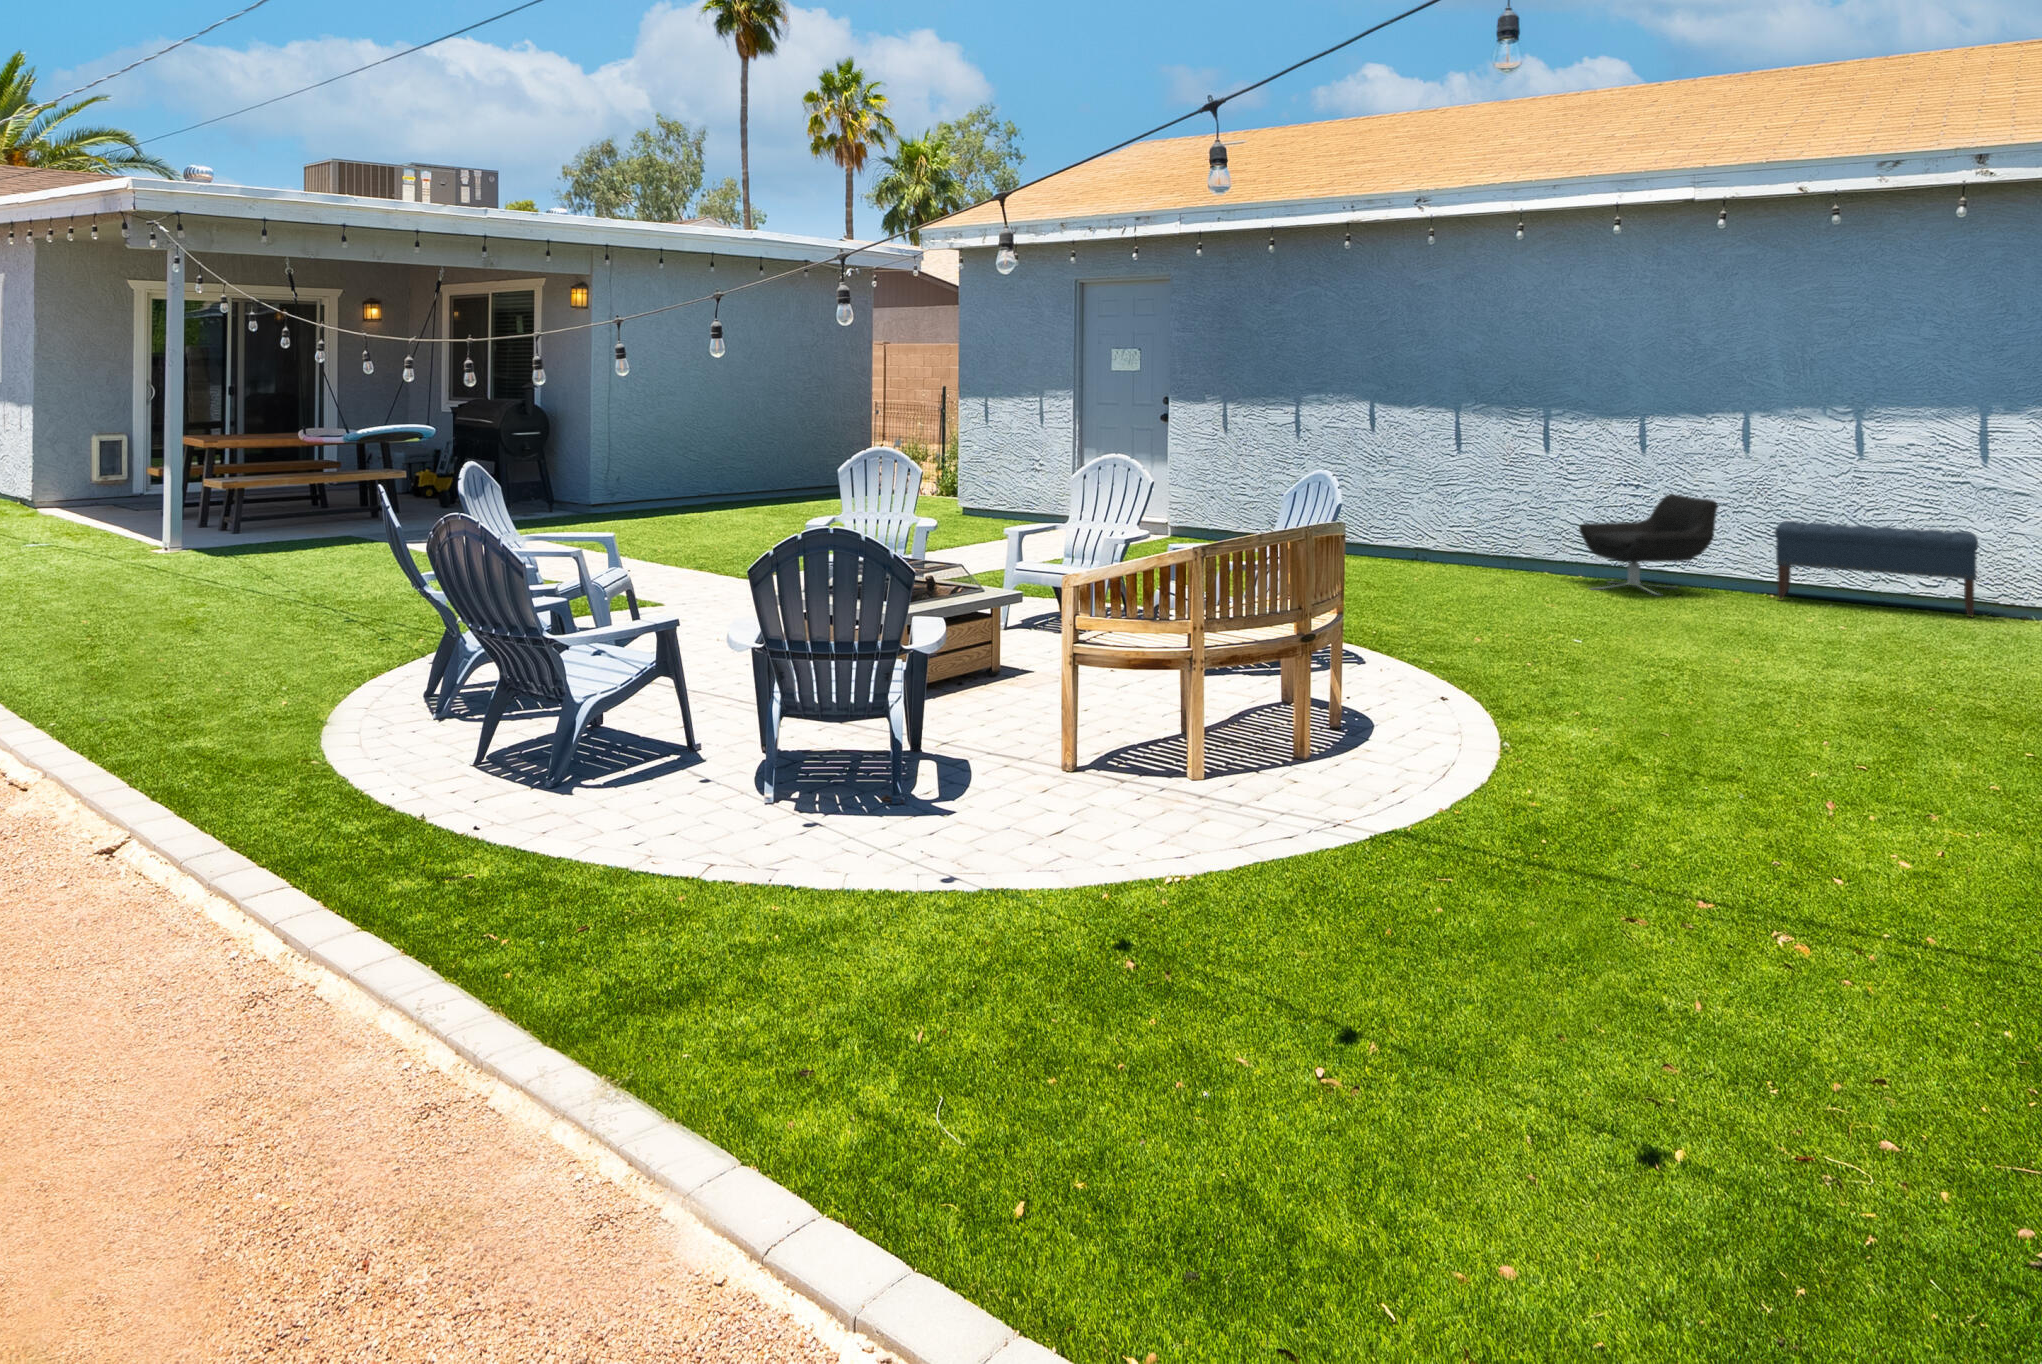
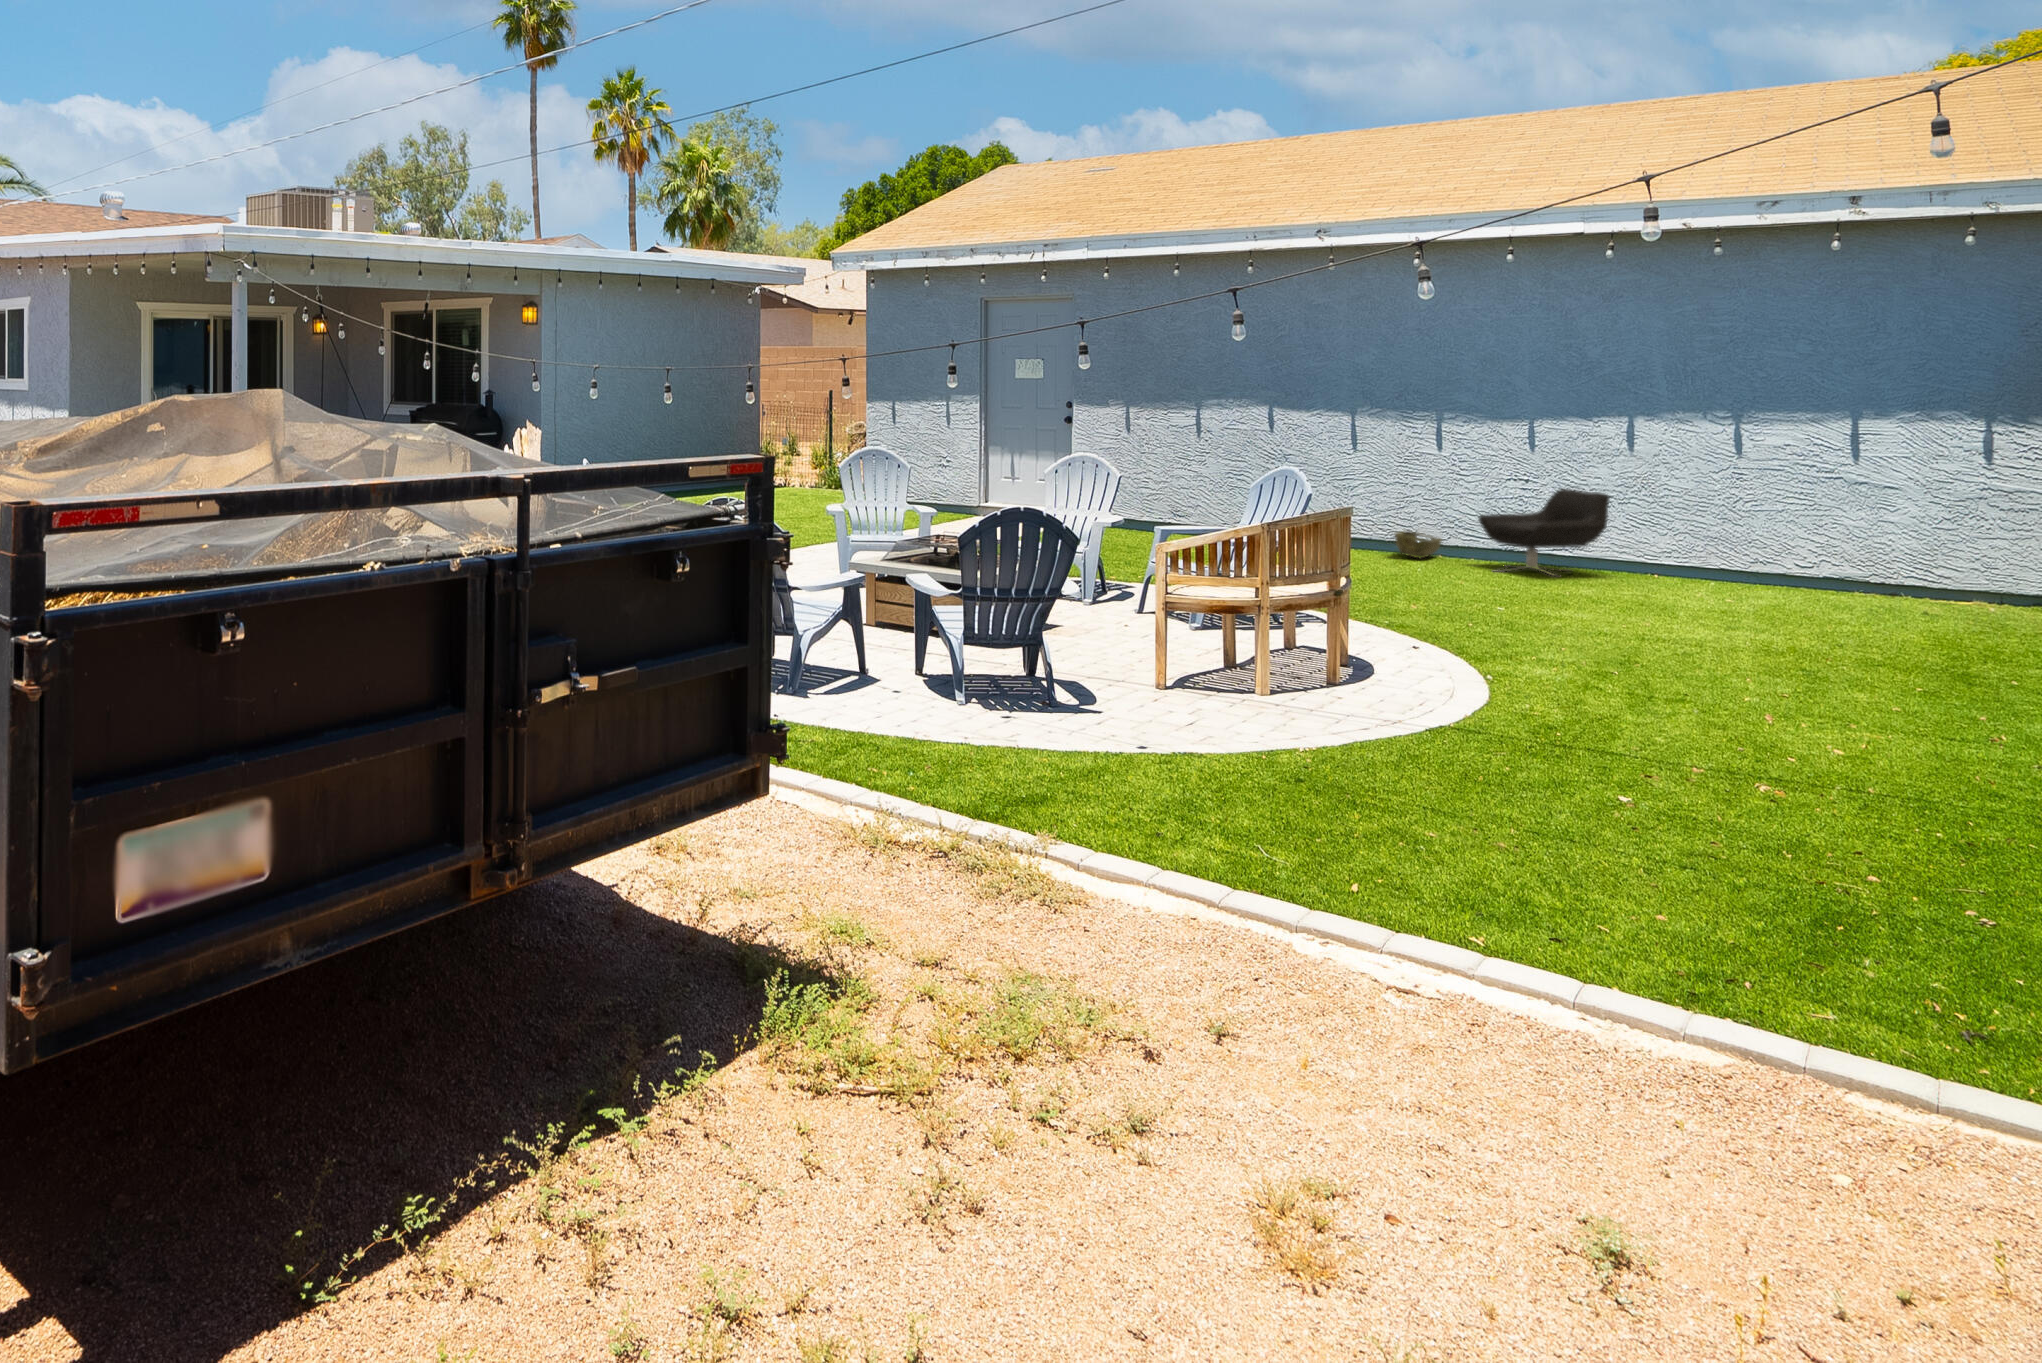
bench: present [1775,521,1978,617] -> none [1664,512,1852,594]
woven basket: none [1491,540,1545,573] -> present [1395,531,1442,558]

